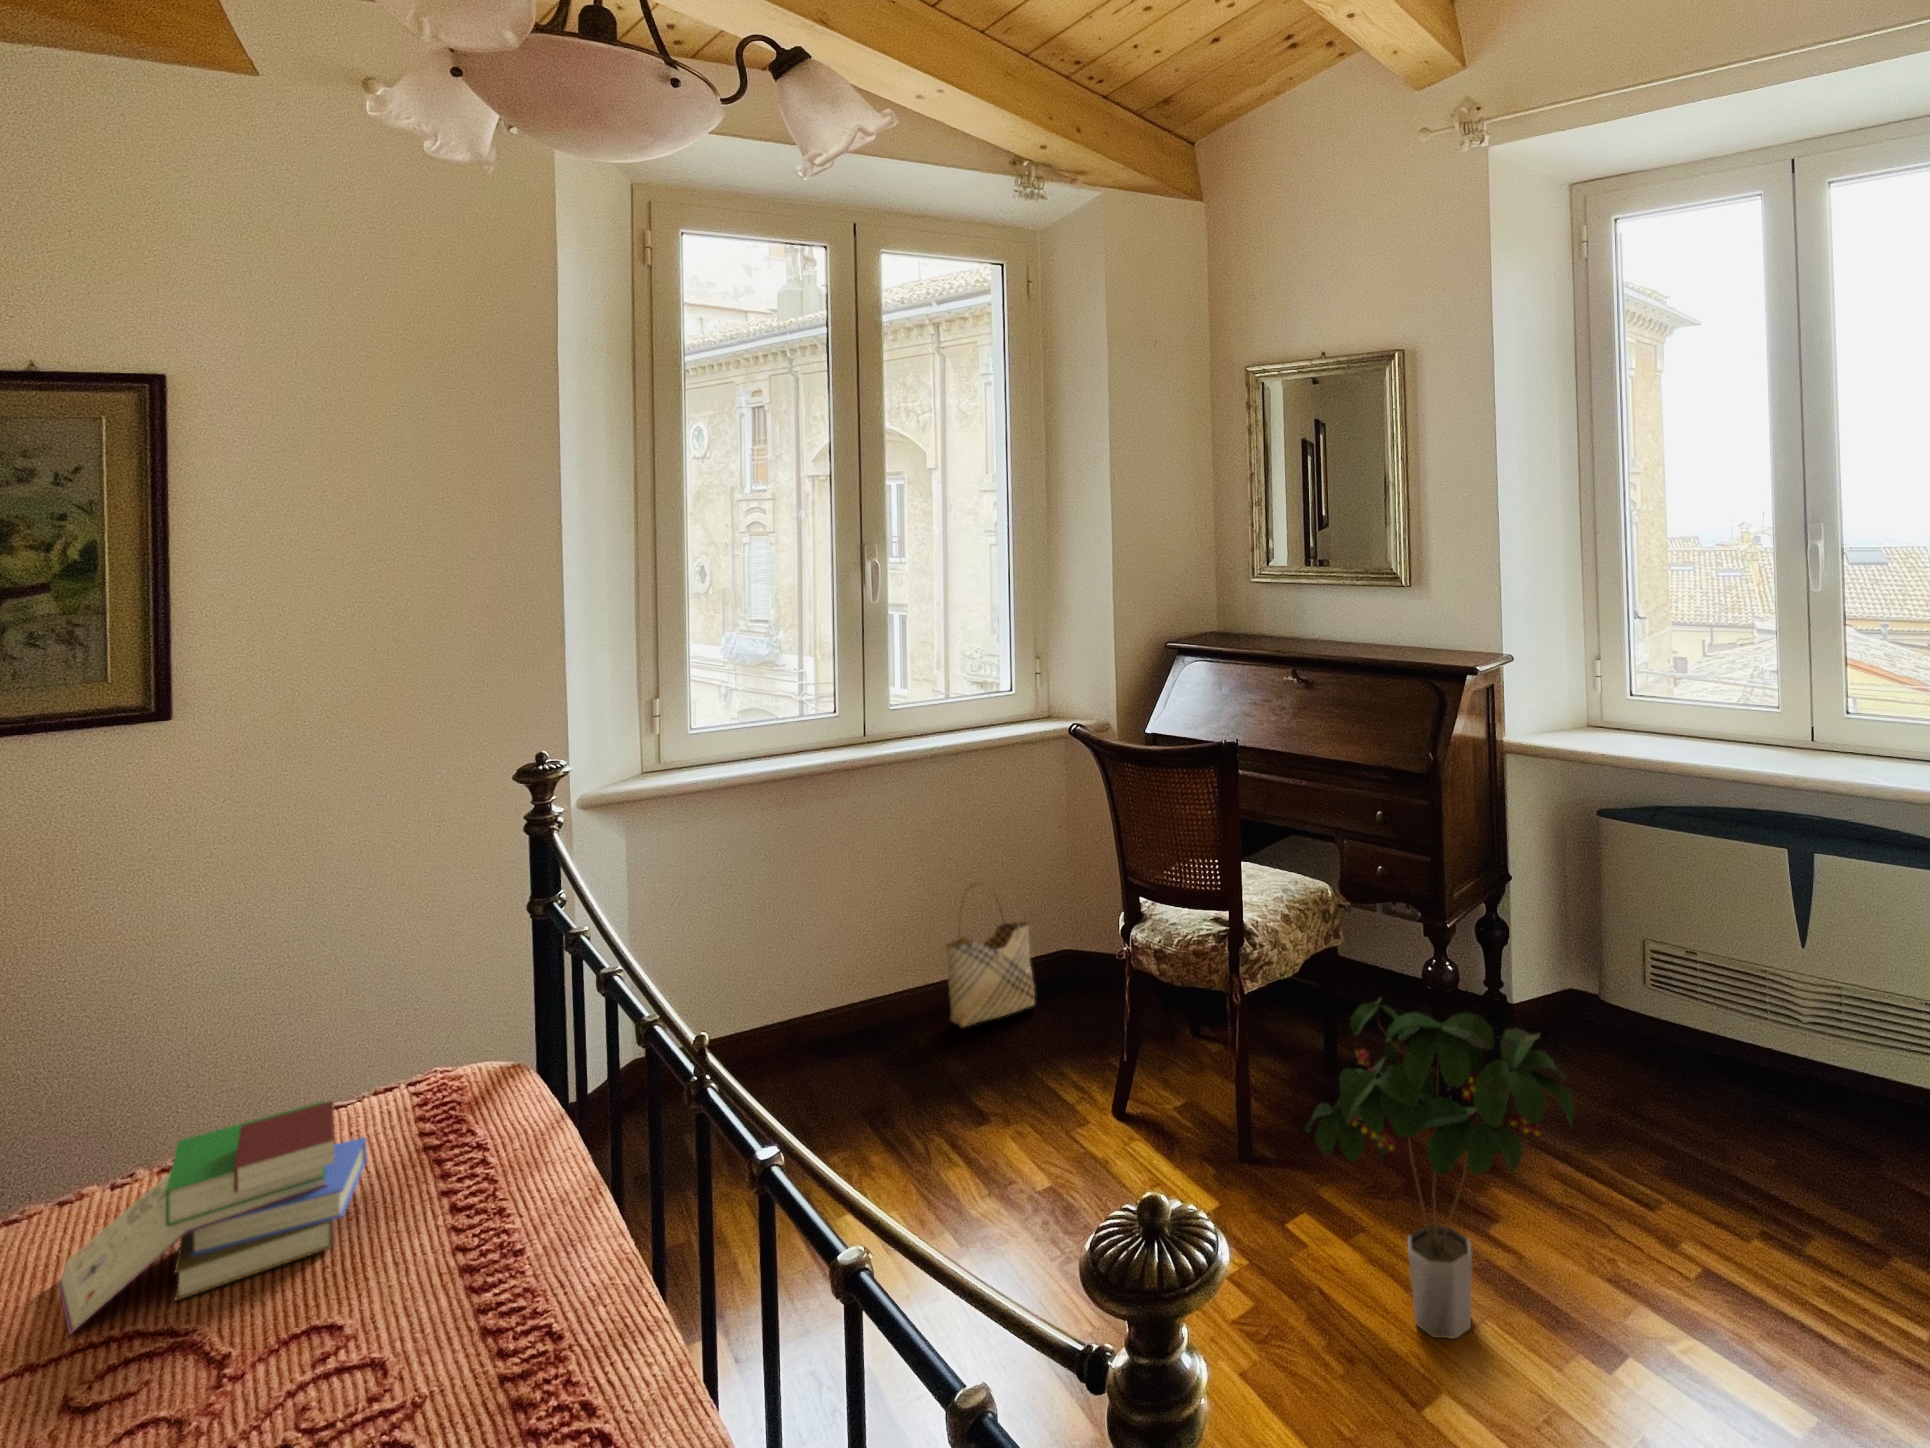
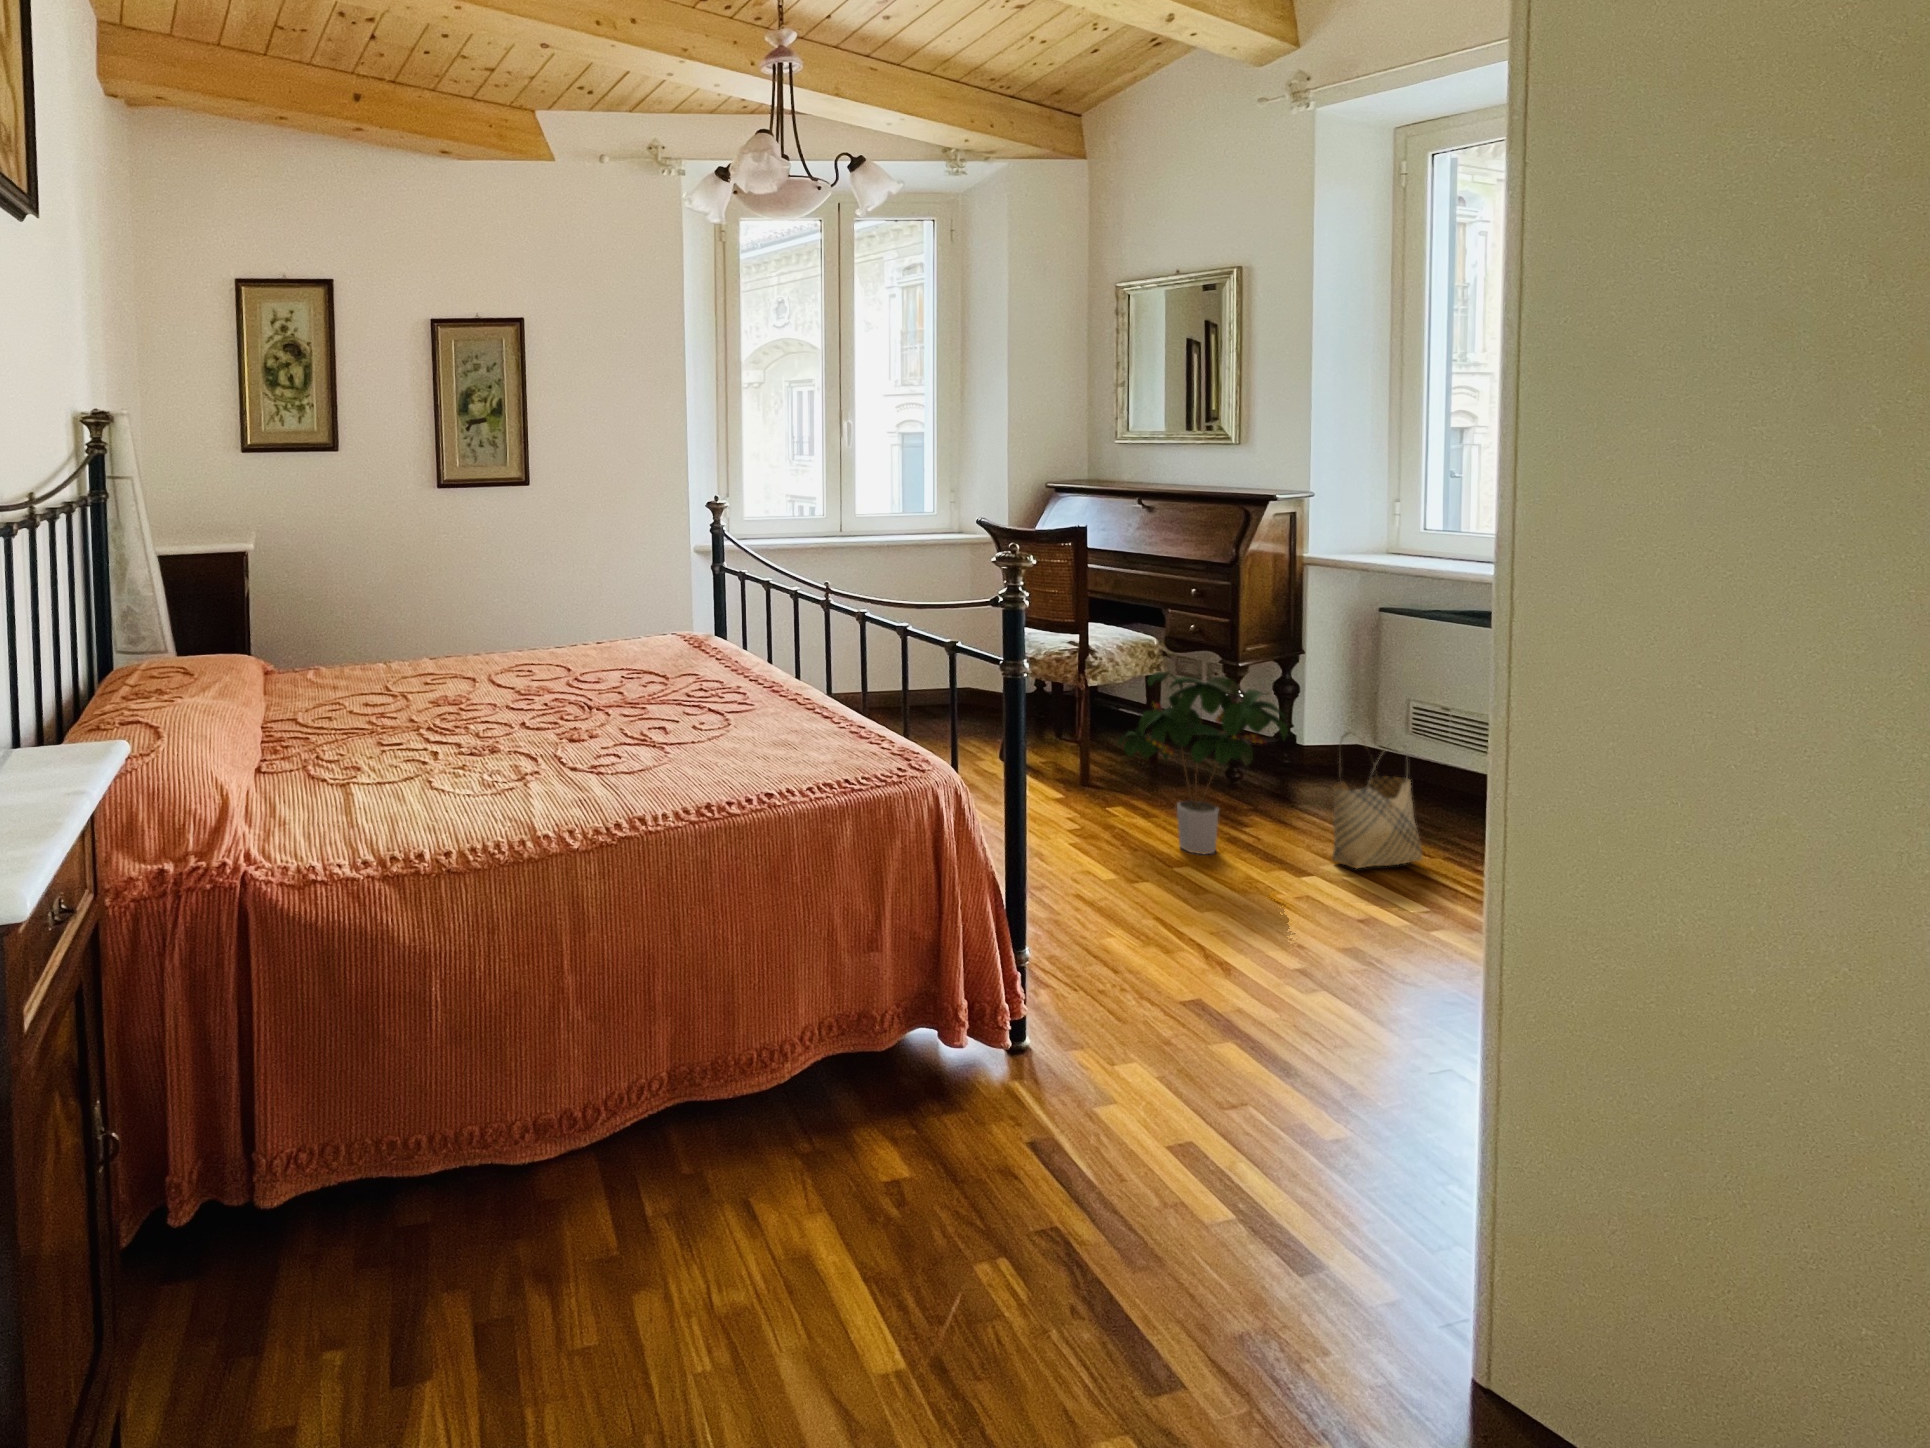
woven basket: present [946,884,1035,1027] -> present [1332,732,1422,869]
book: present [58,1101,367,1334] -> none [598,607,691,663]

